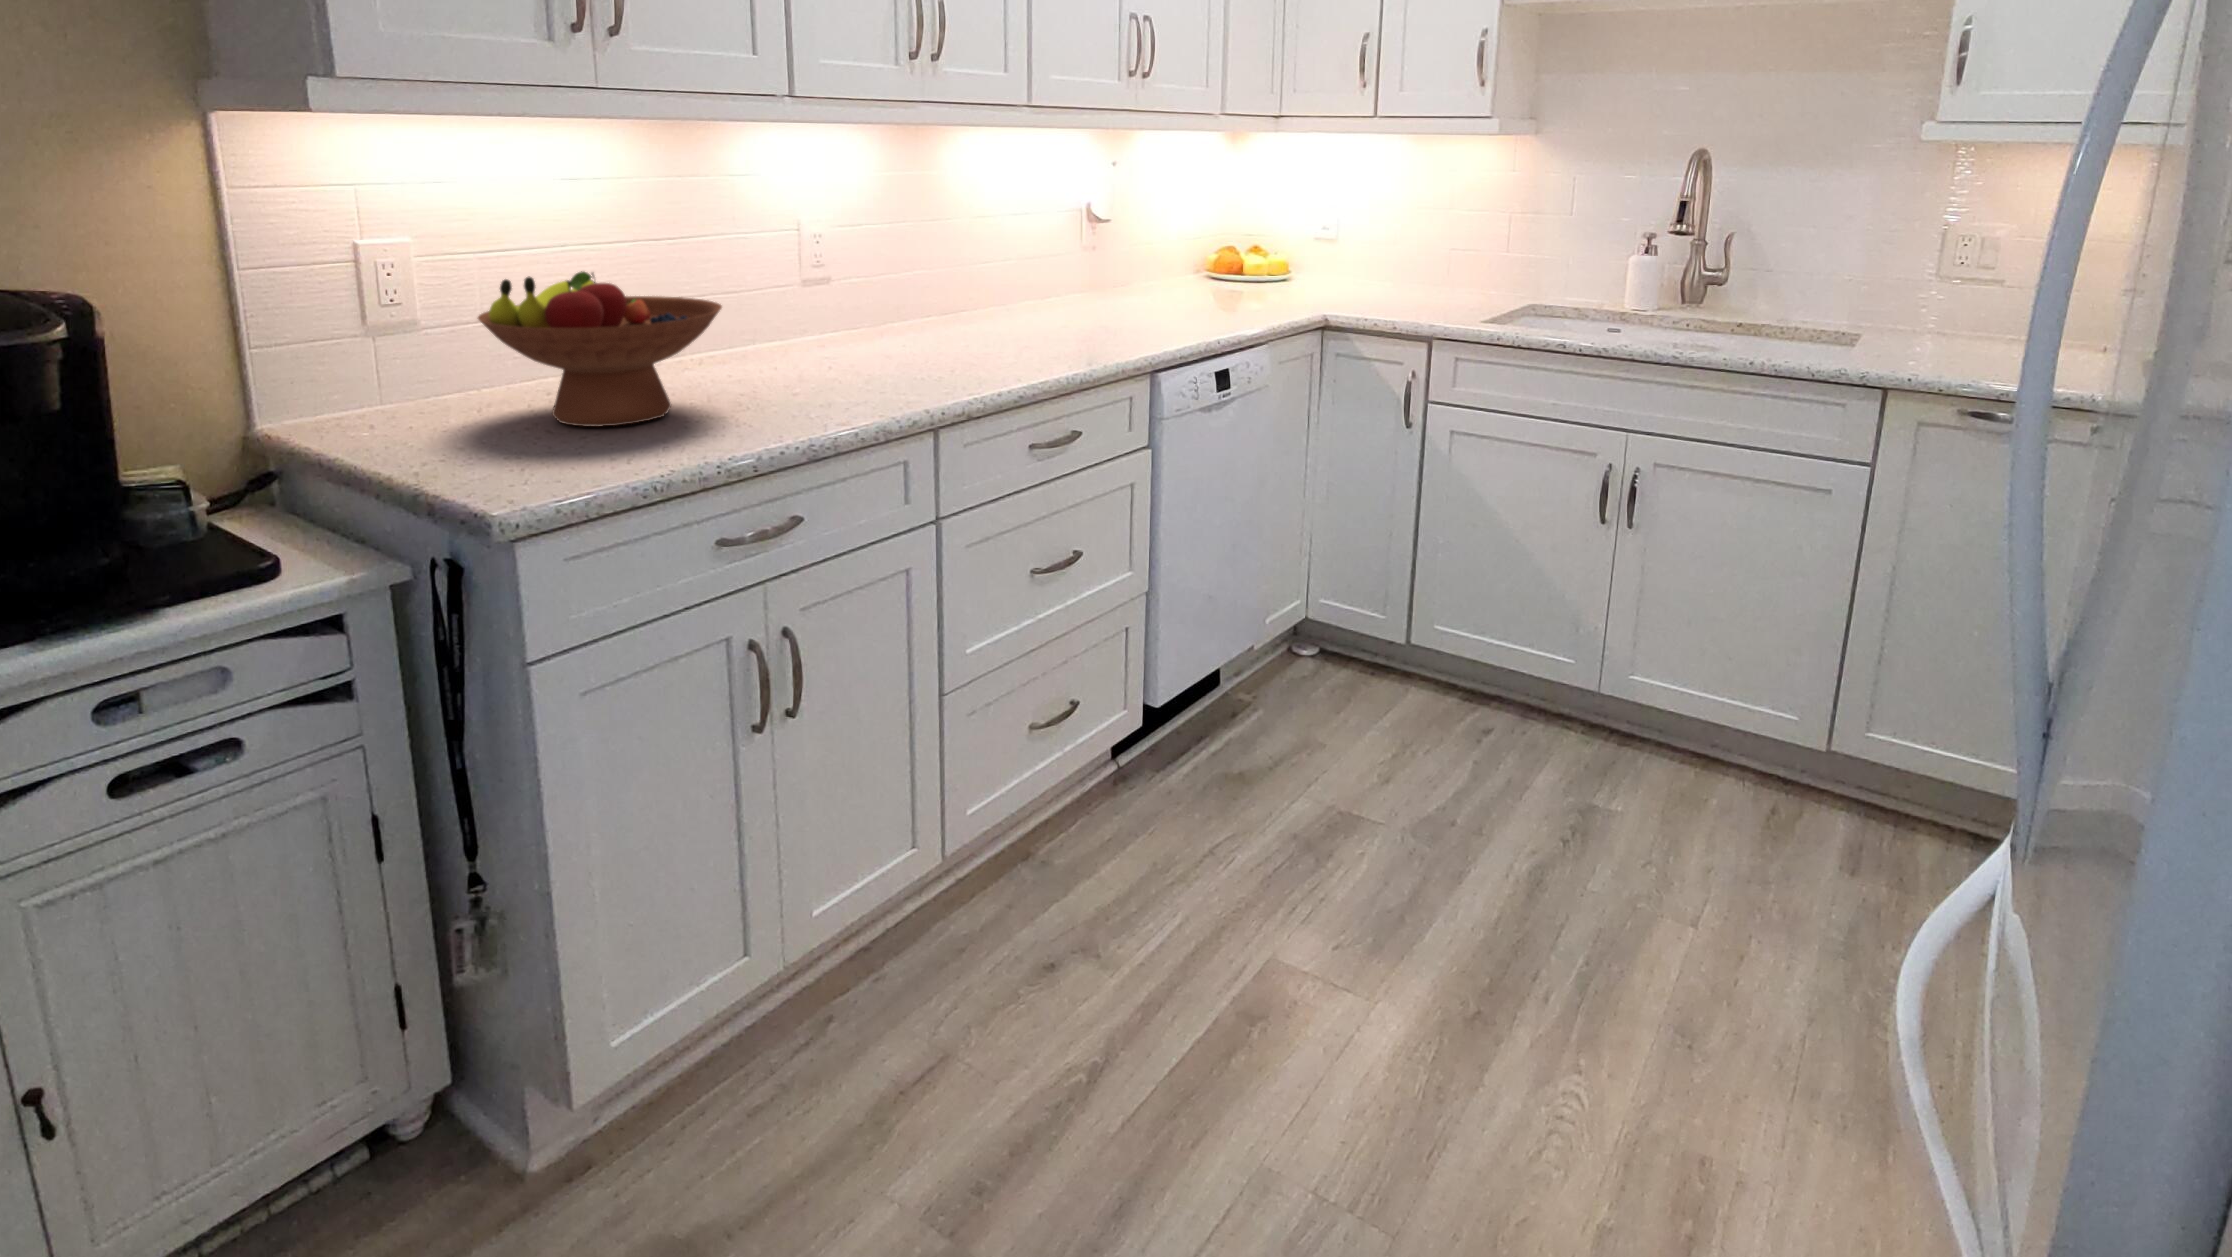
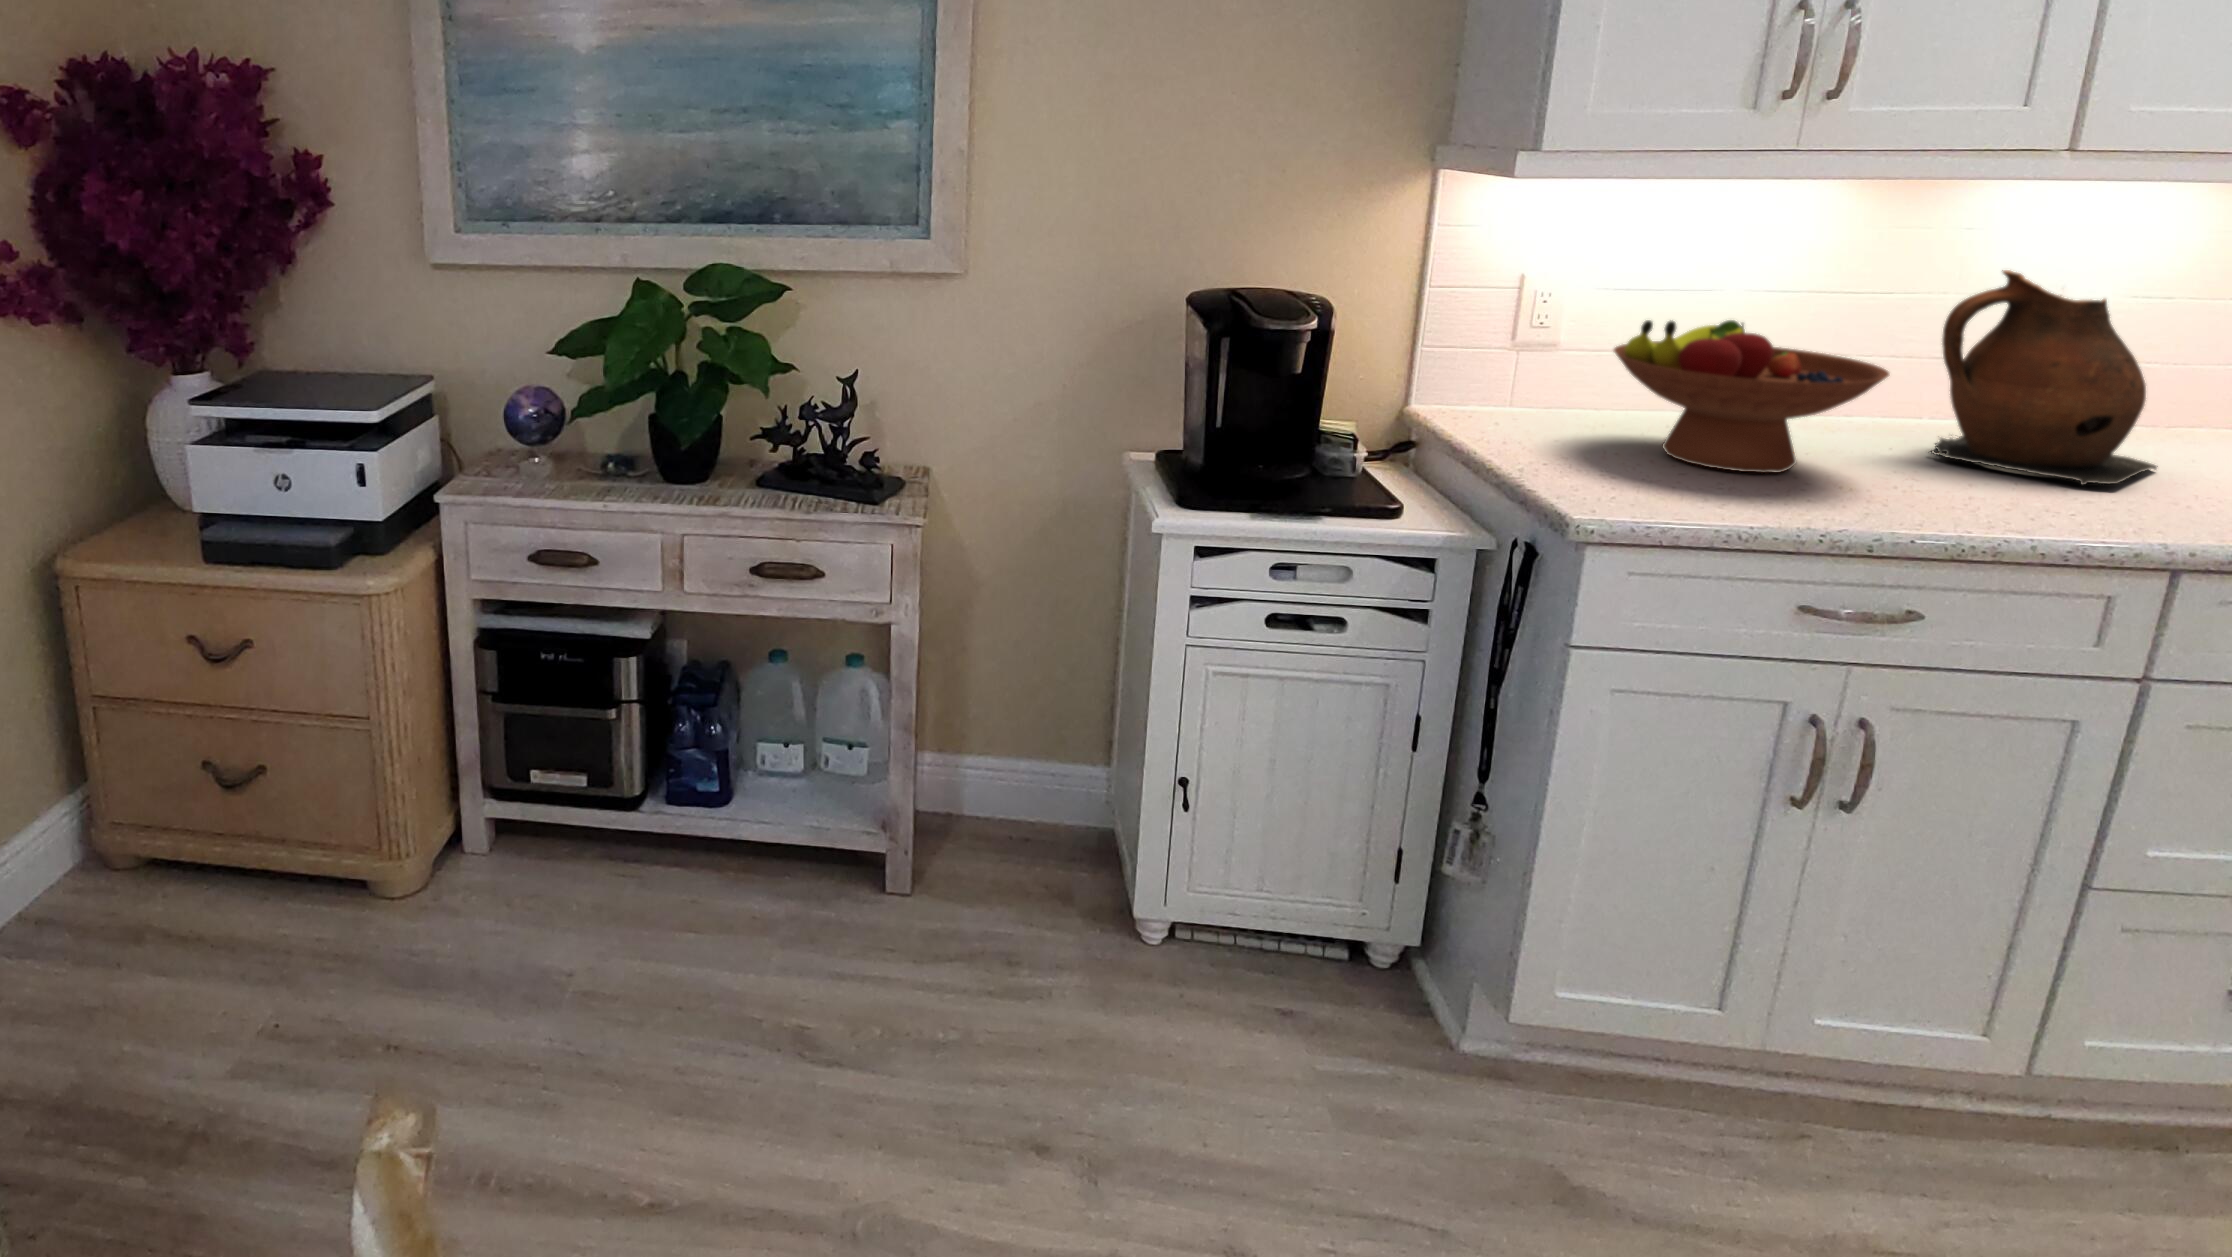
ceramic pitcher: none [741,207,889,379] -> present [1928,270,2158,485]

